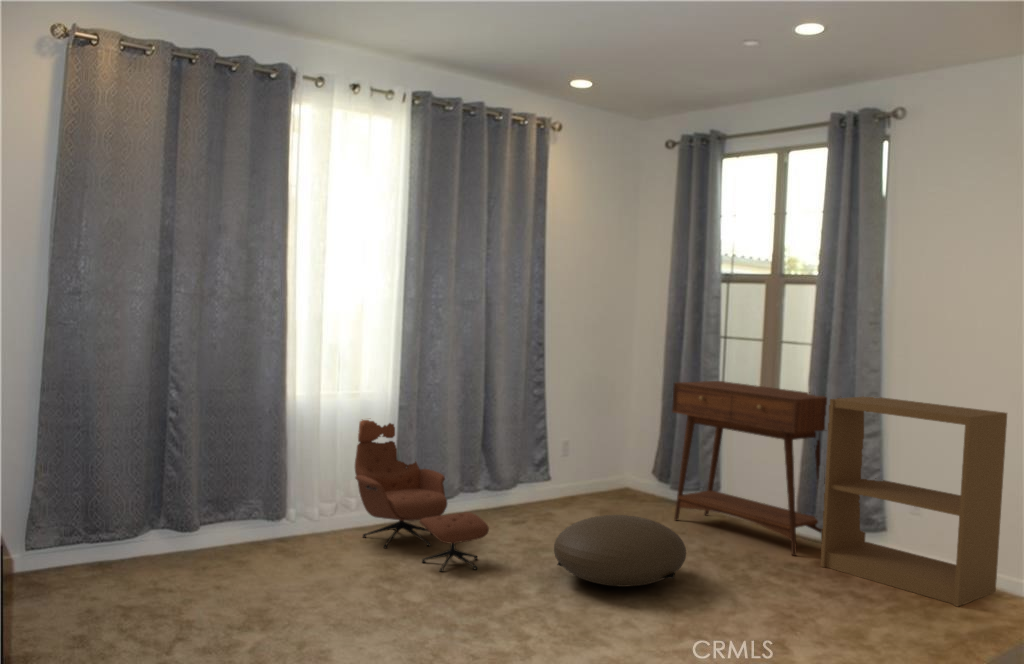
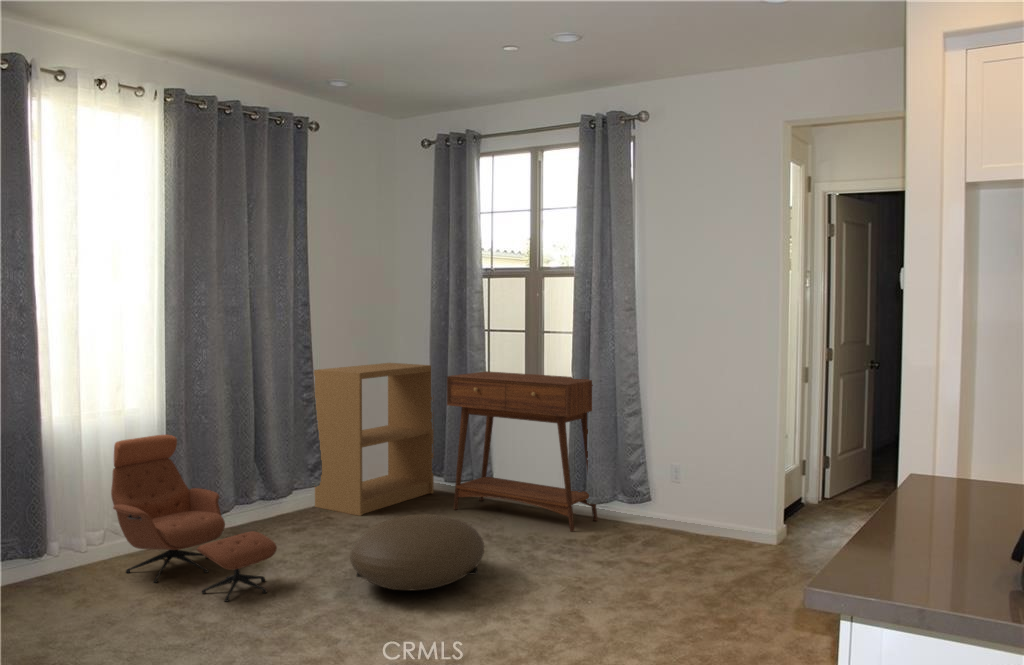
bookshelf: present [820,396,1007,606] -> present [314,363,434,516]

